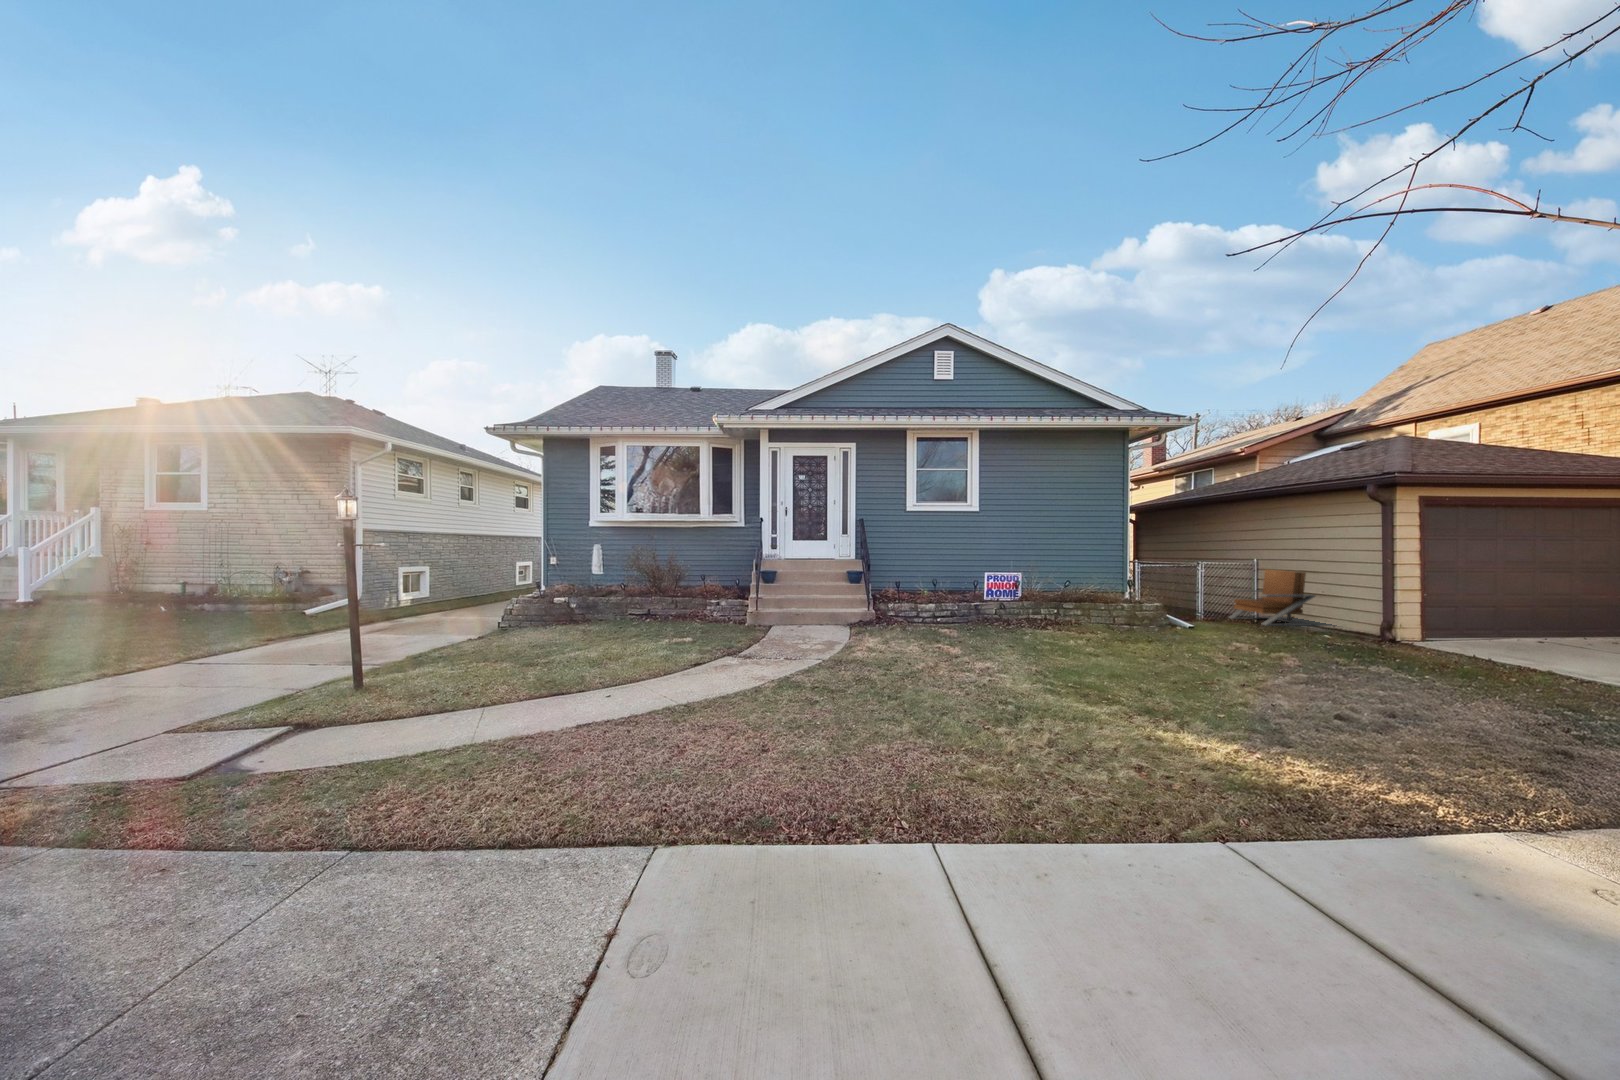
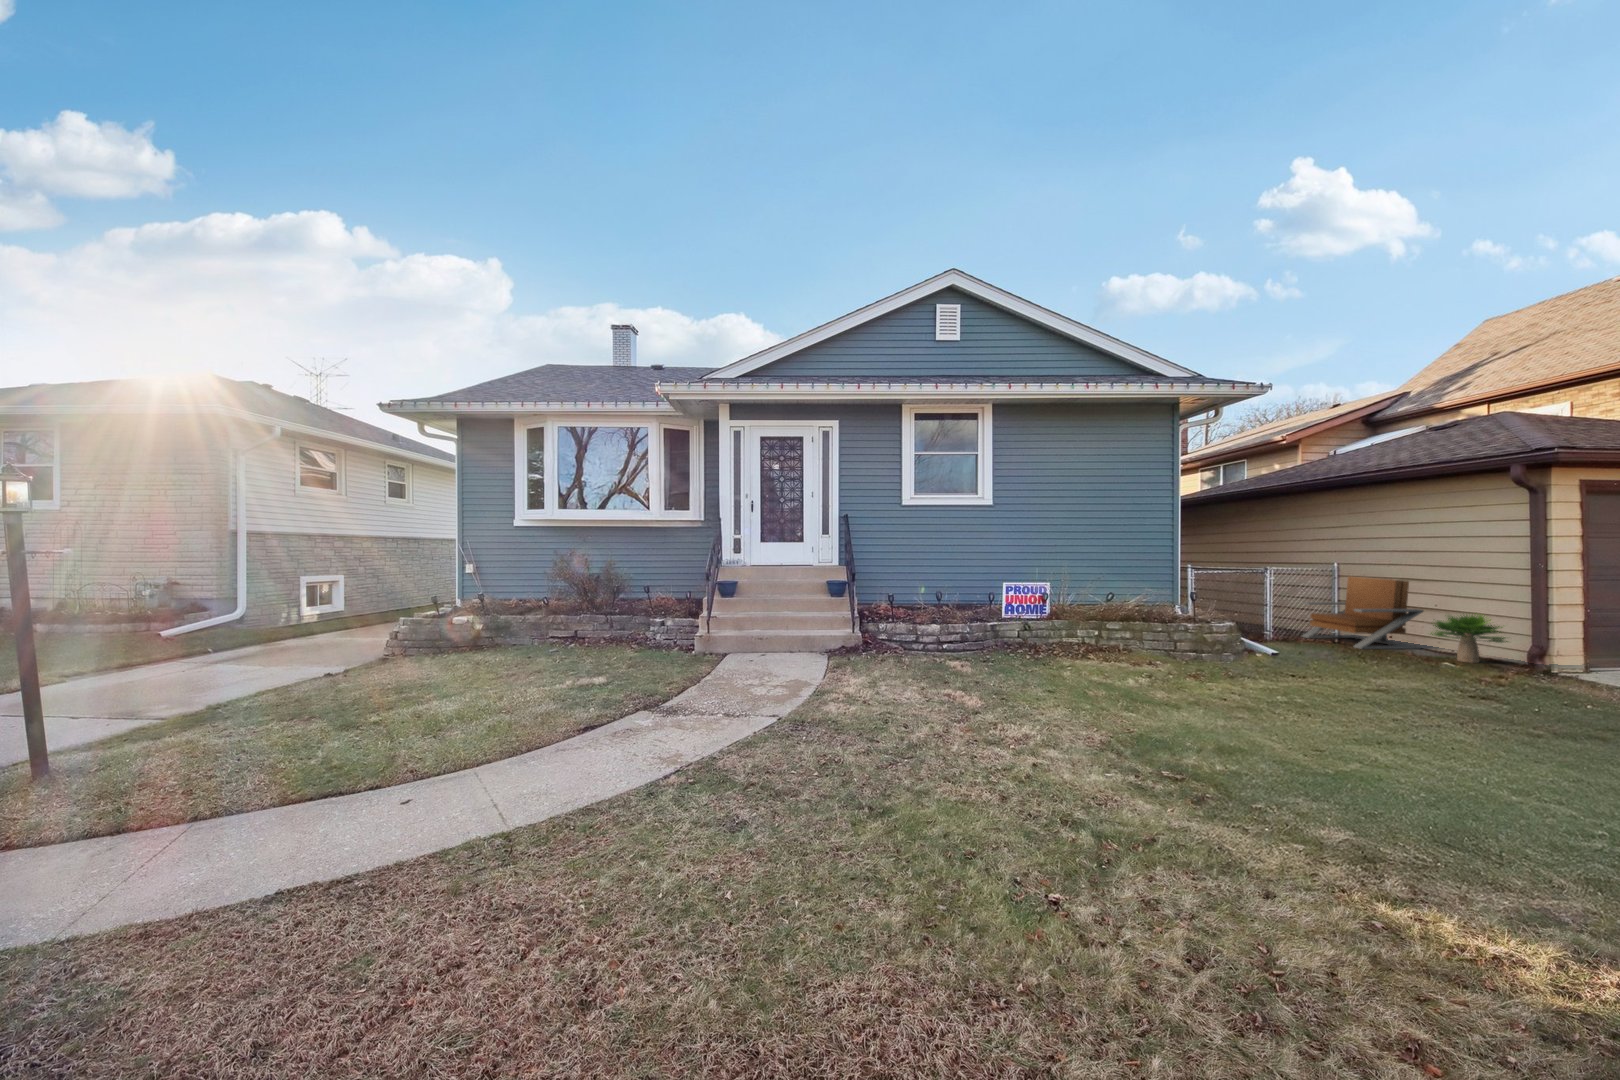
potted plant: none [1309,595,1369,634] -> present [1431,613,1508,663]

